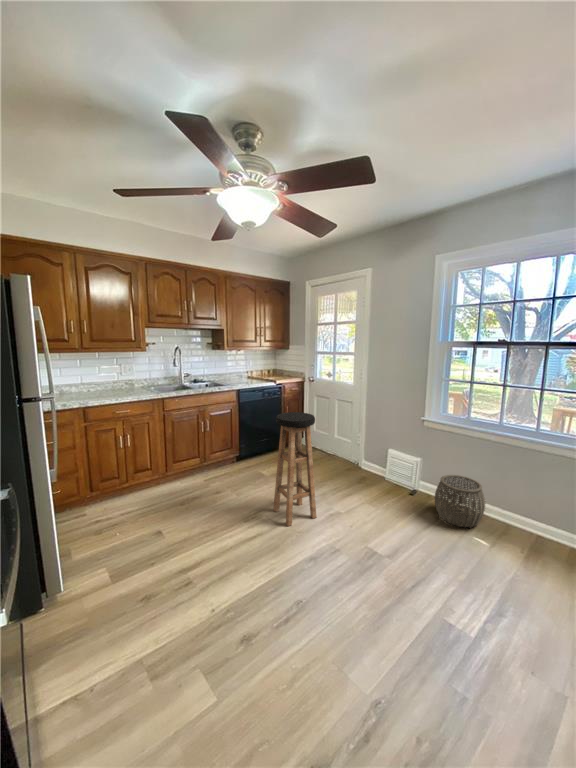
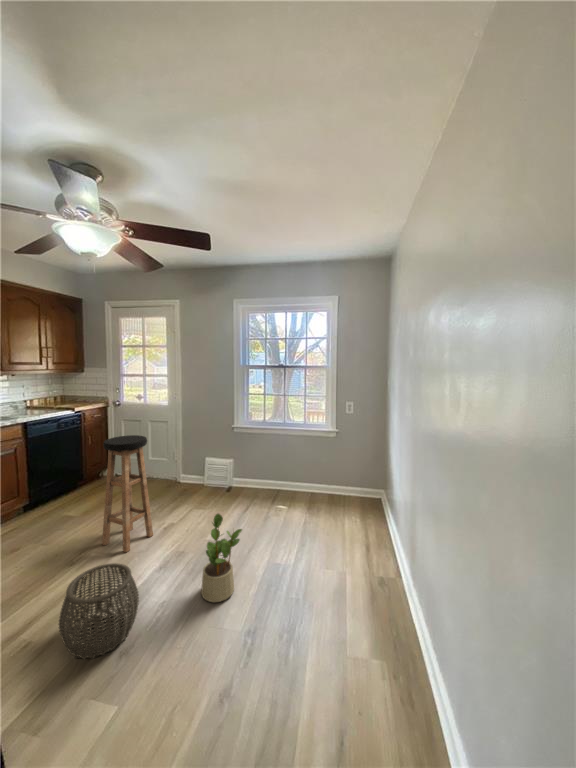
woven basket: present [435,475,486,528] -> present [59,563,139,659]
potted plant: none [338,526,394,633] -> present [201,514,242,602]

